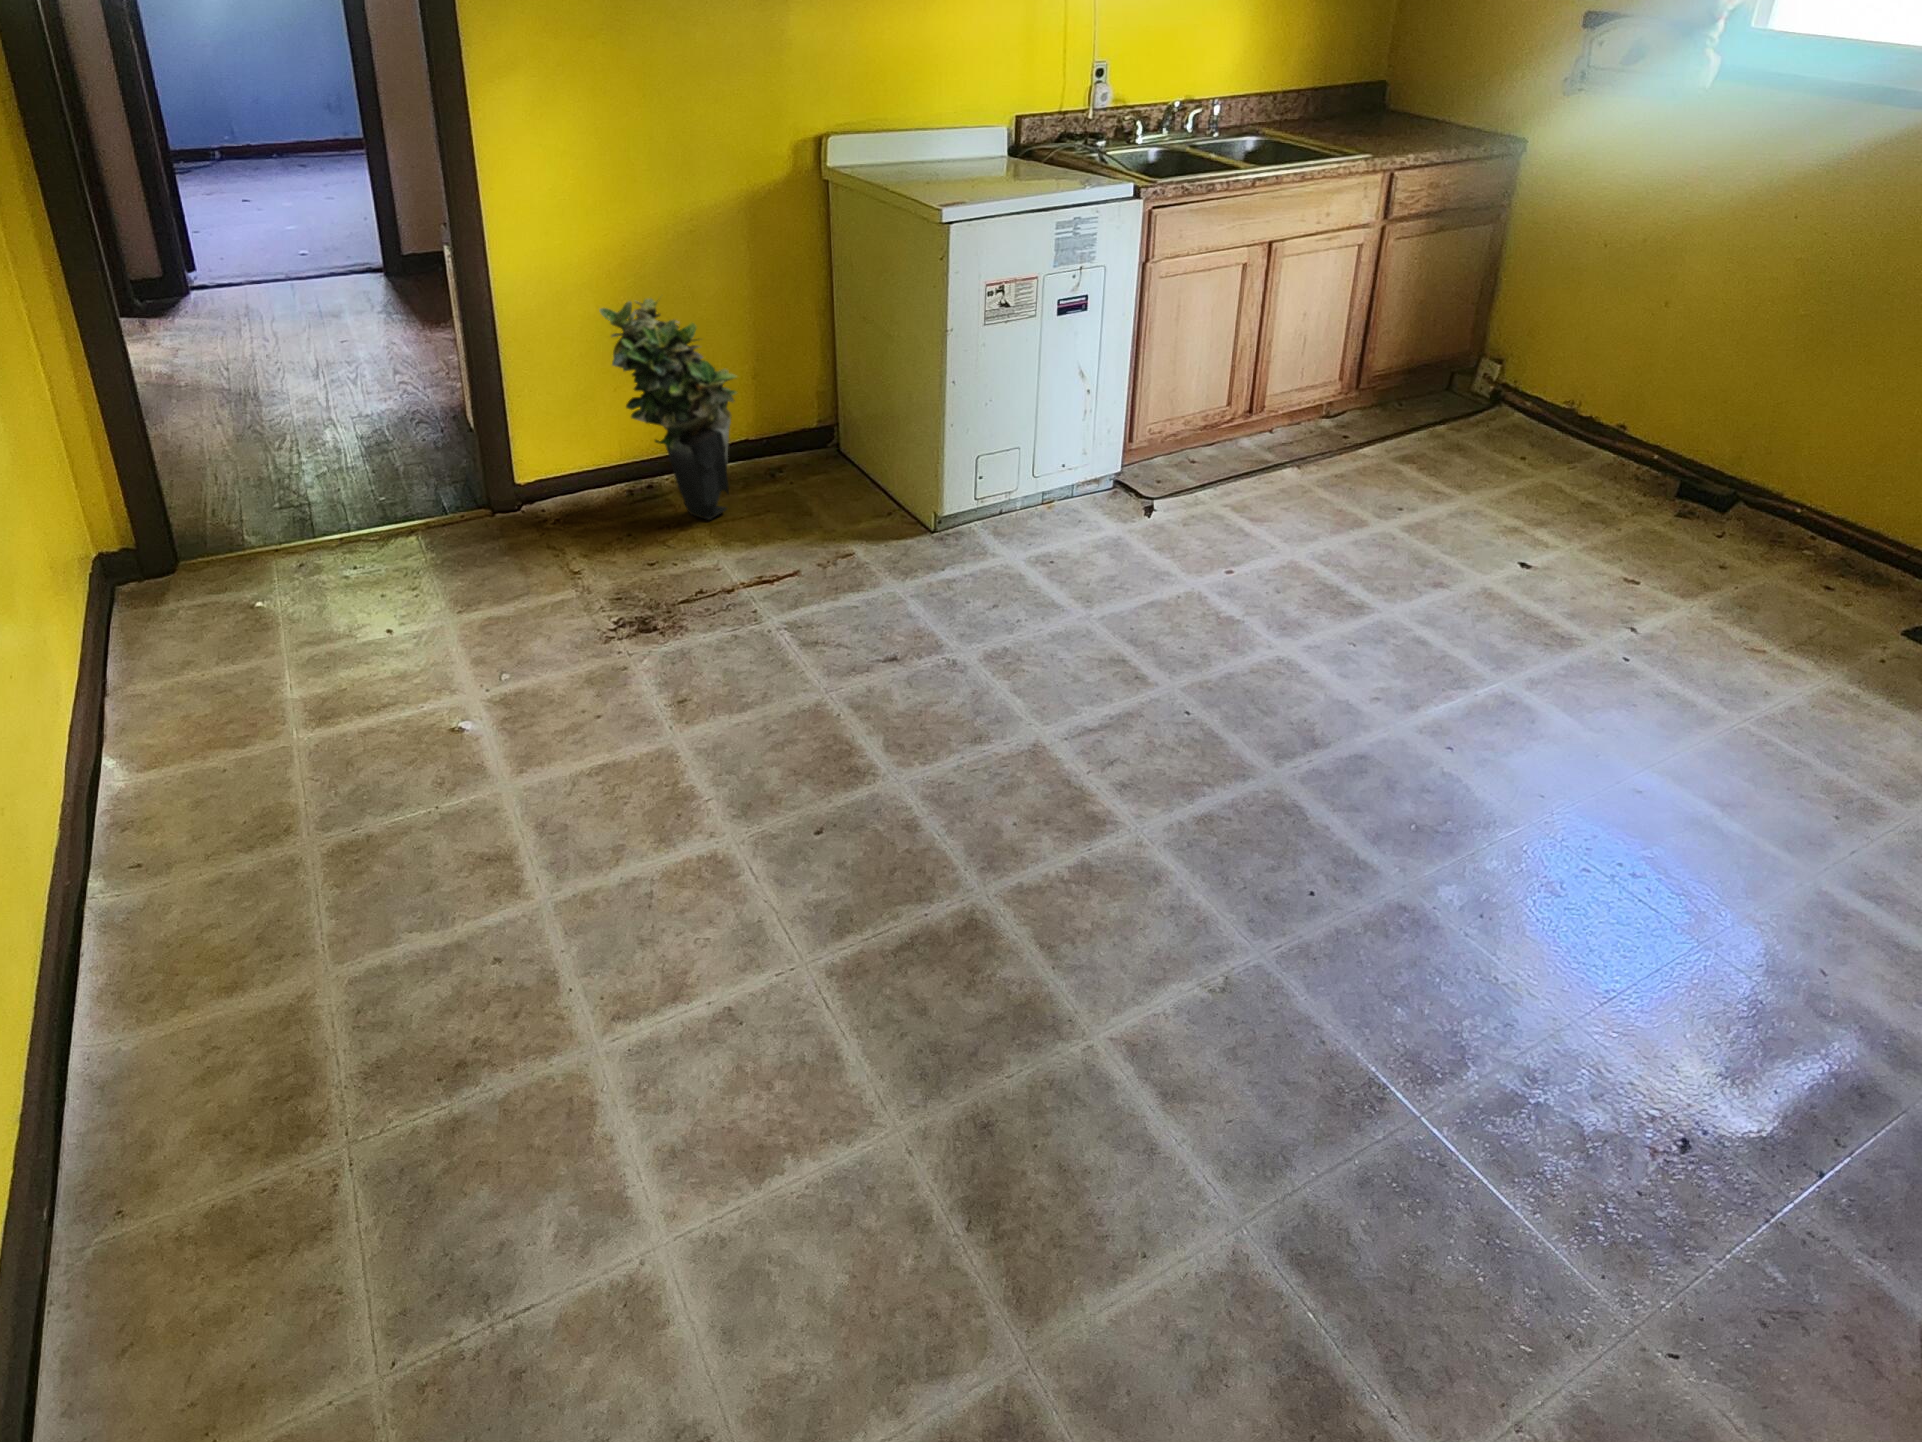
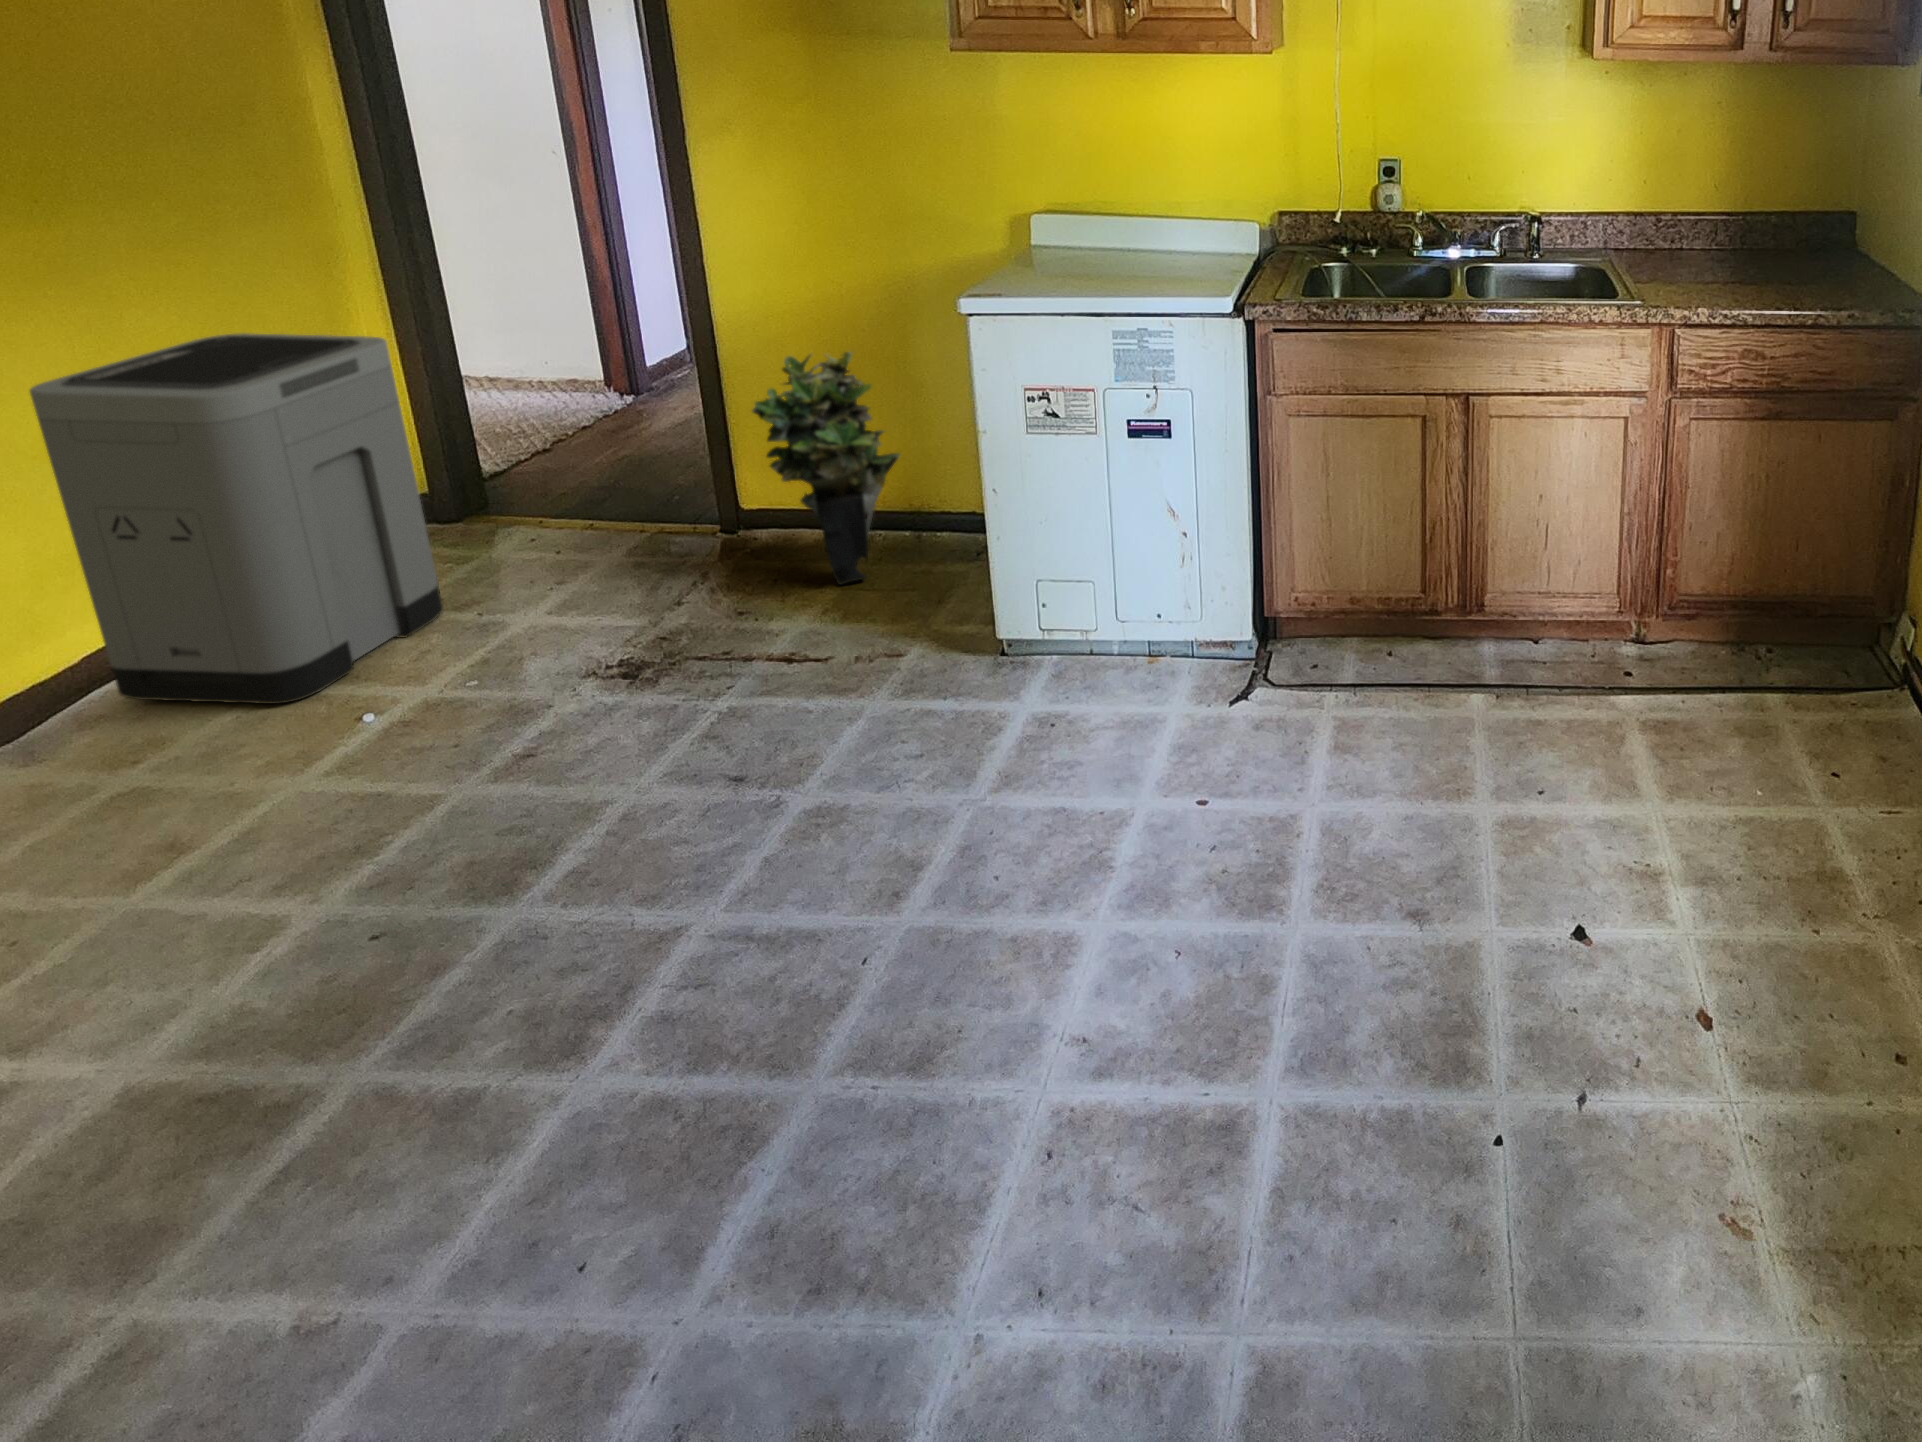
trash can: none [15,338,364,786] -> present [30,333,443,704]

